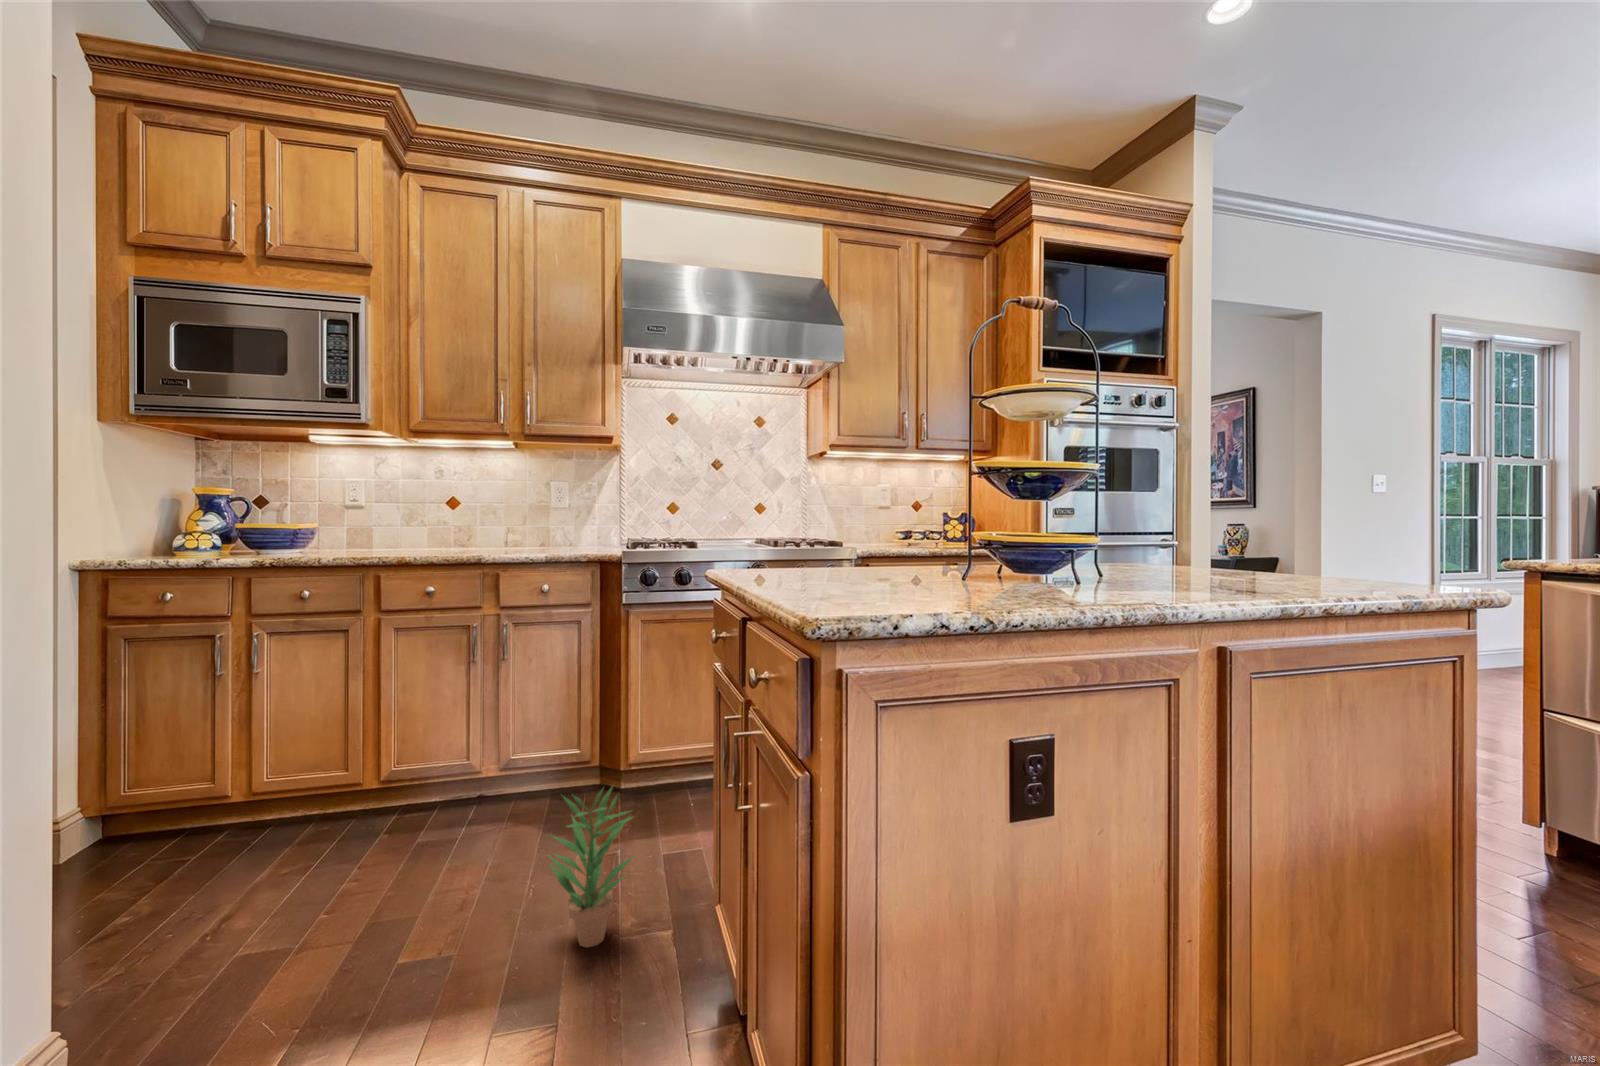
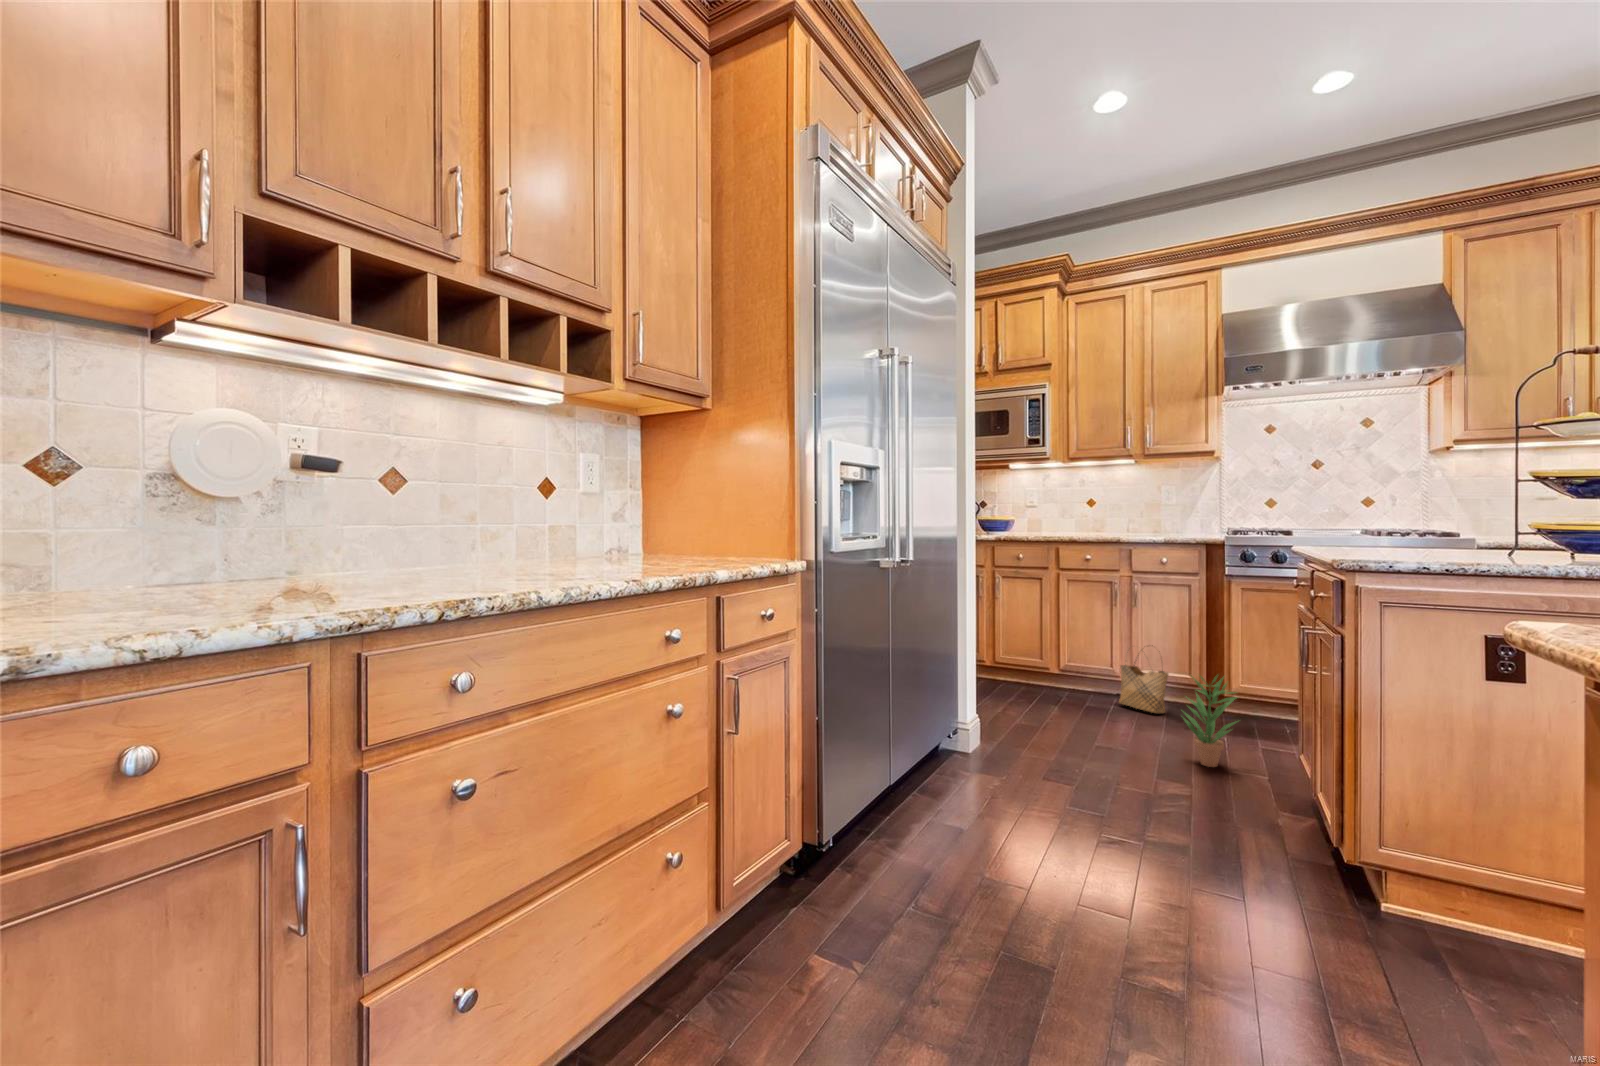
woven basket: none [475,717,549,826] -> present [1119,645,1168,713]

